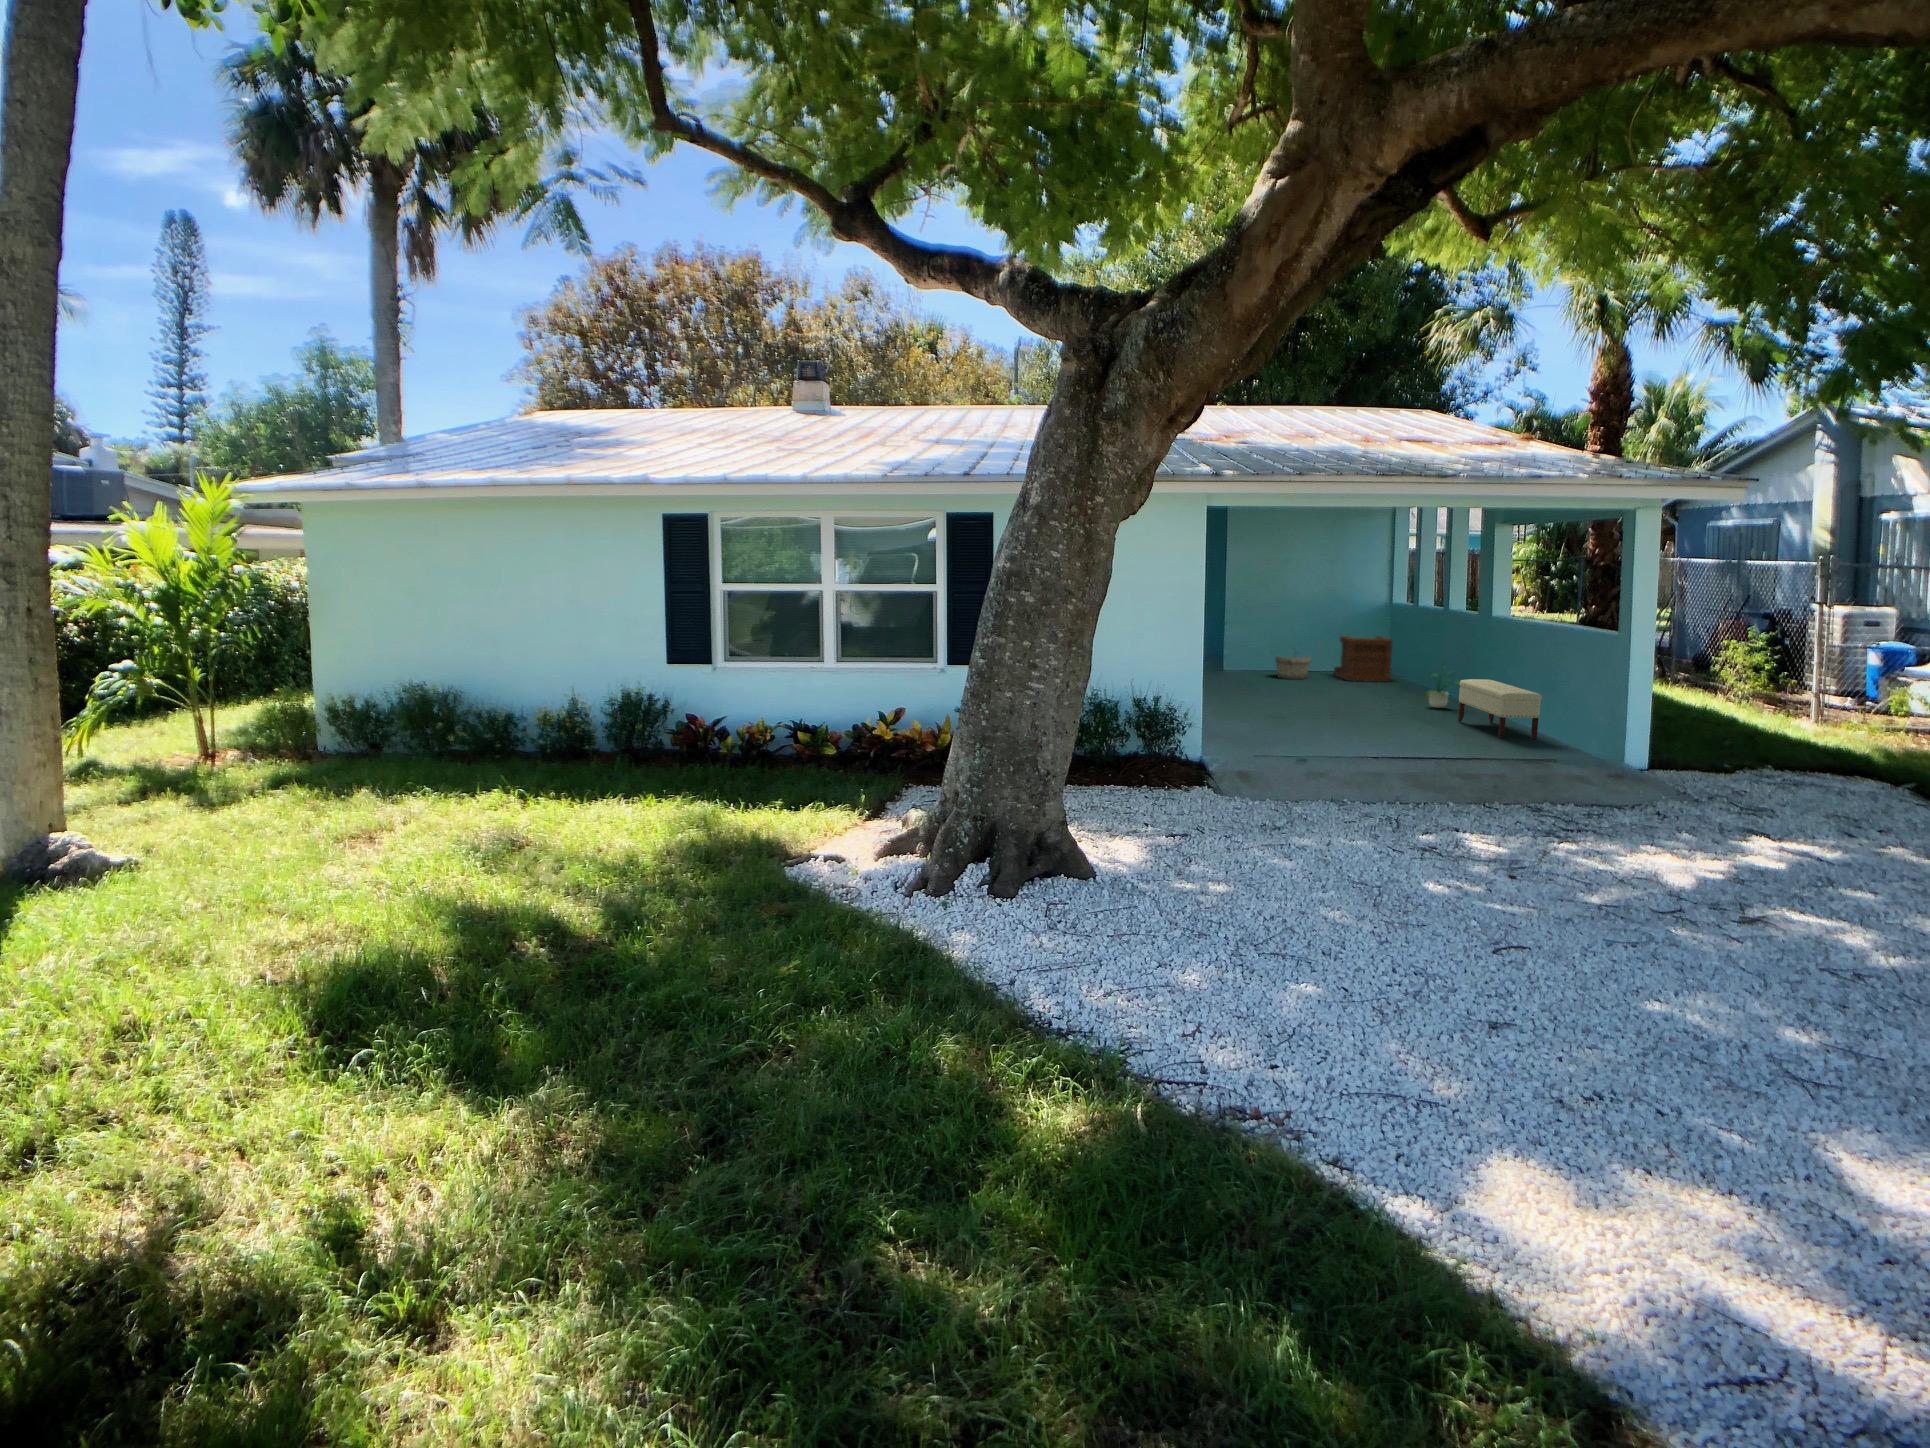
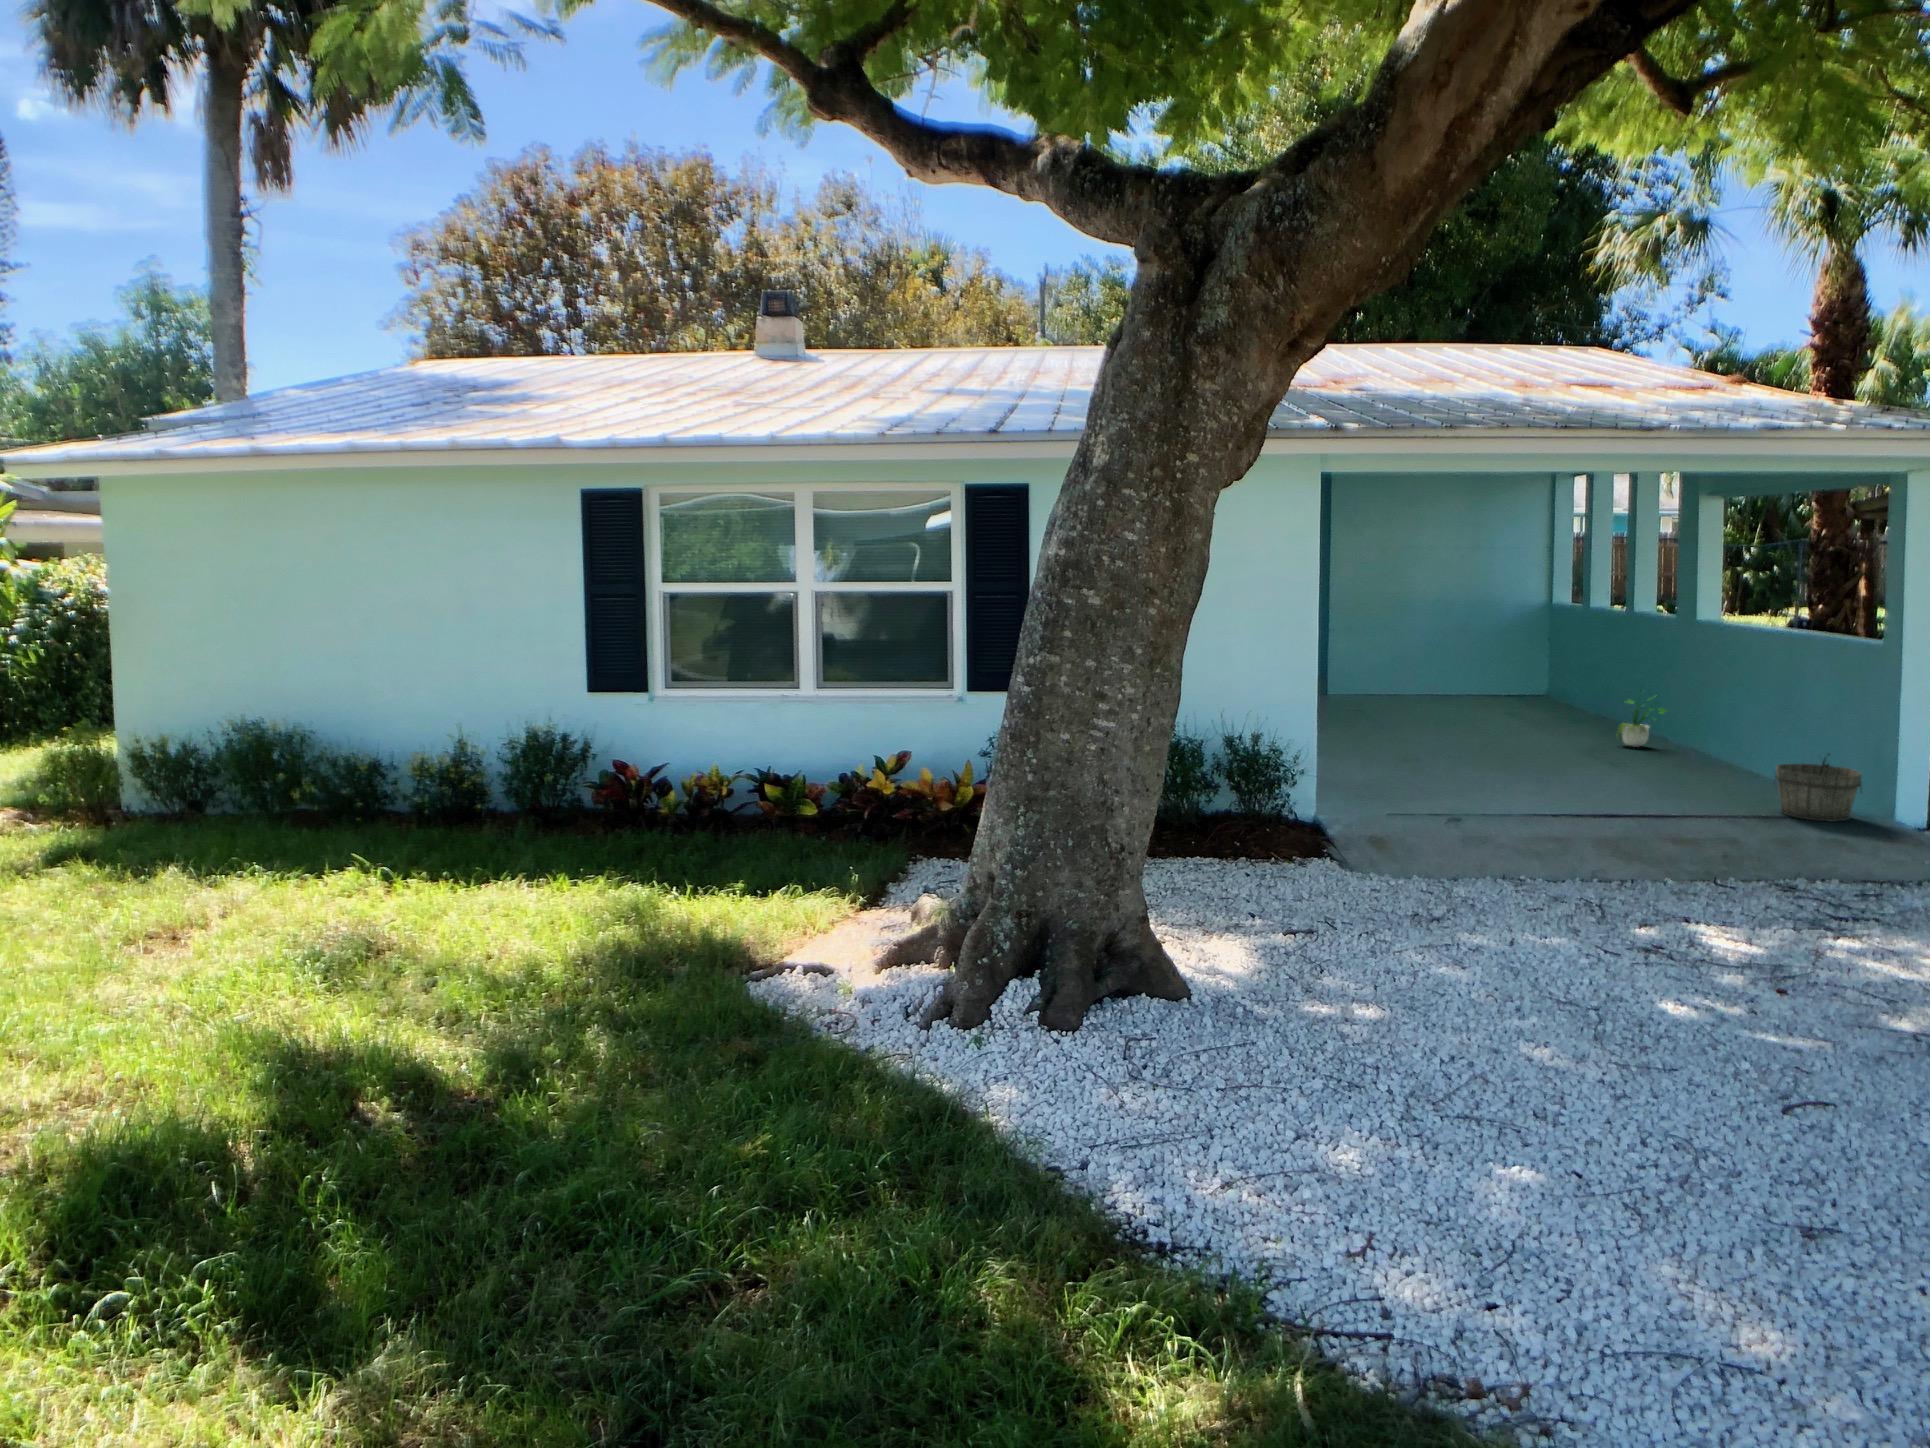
wooden crate: present [1334,636,1392,682] -> none [1485,647,1566,711]
wooden bucket: present [1275,654,1311,679] -> present [1774,754,1862,822]
bench: present [1458,679,1542,739] -> none [1666,708,1787,790]

